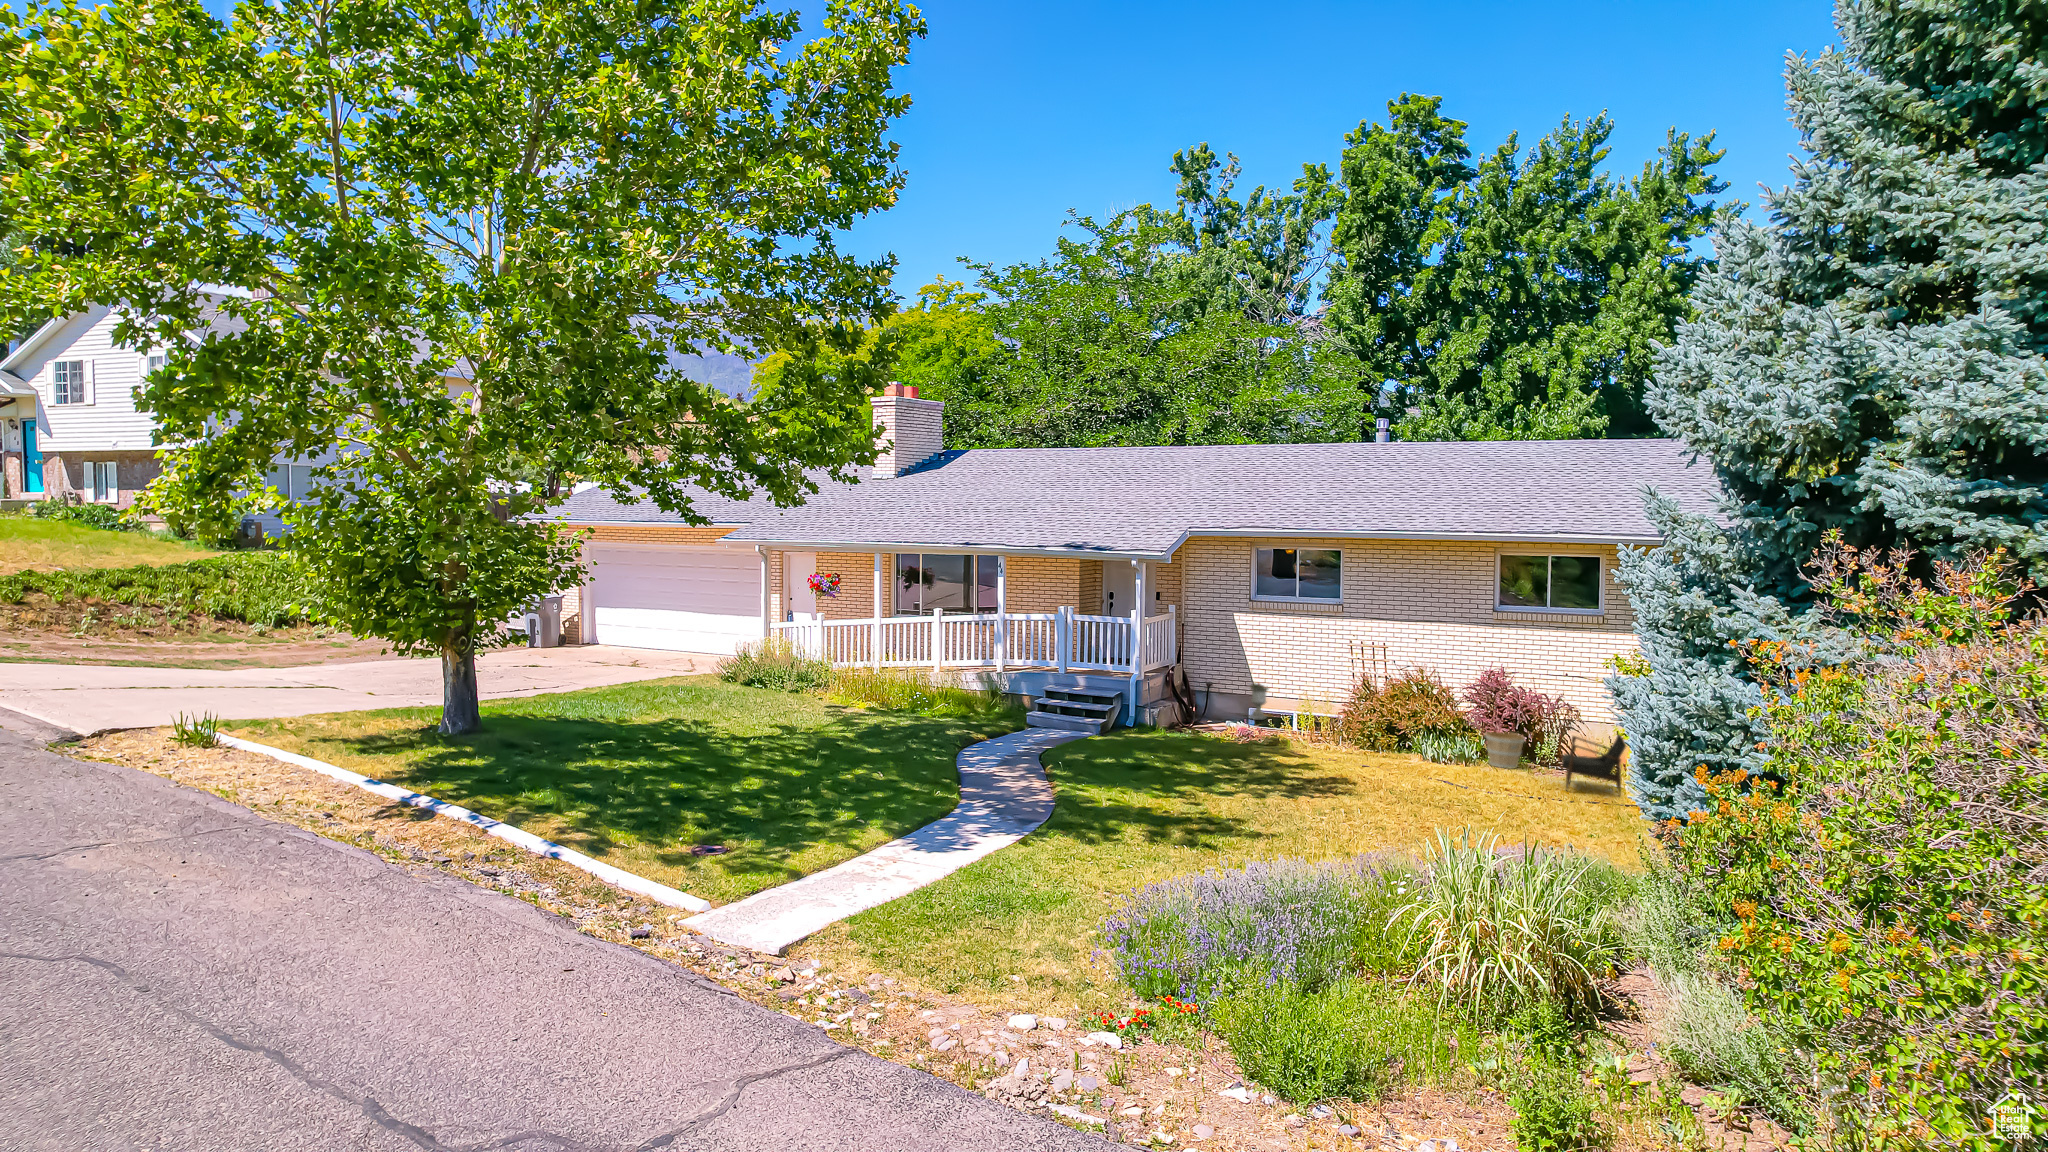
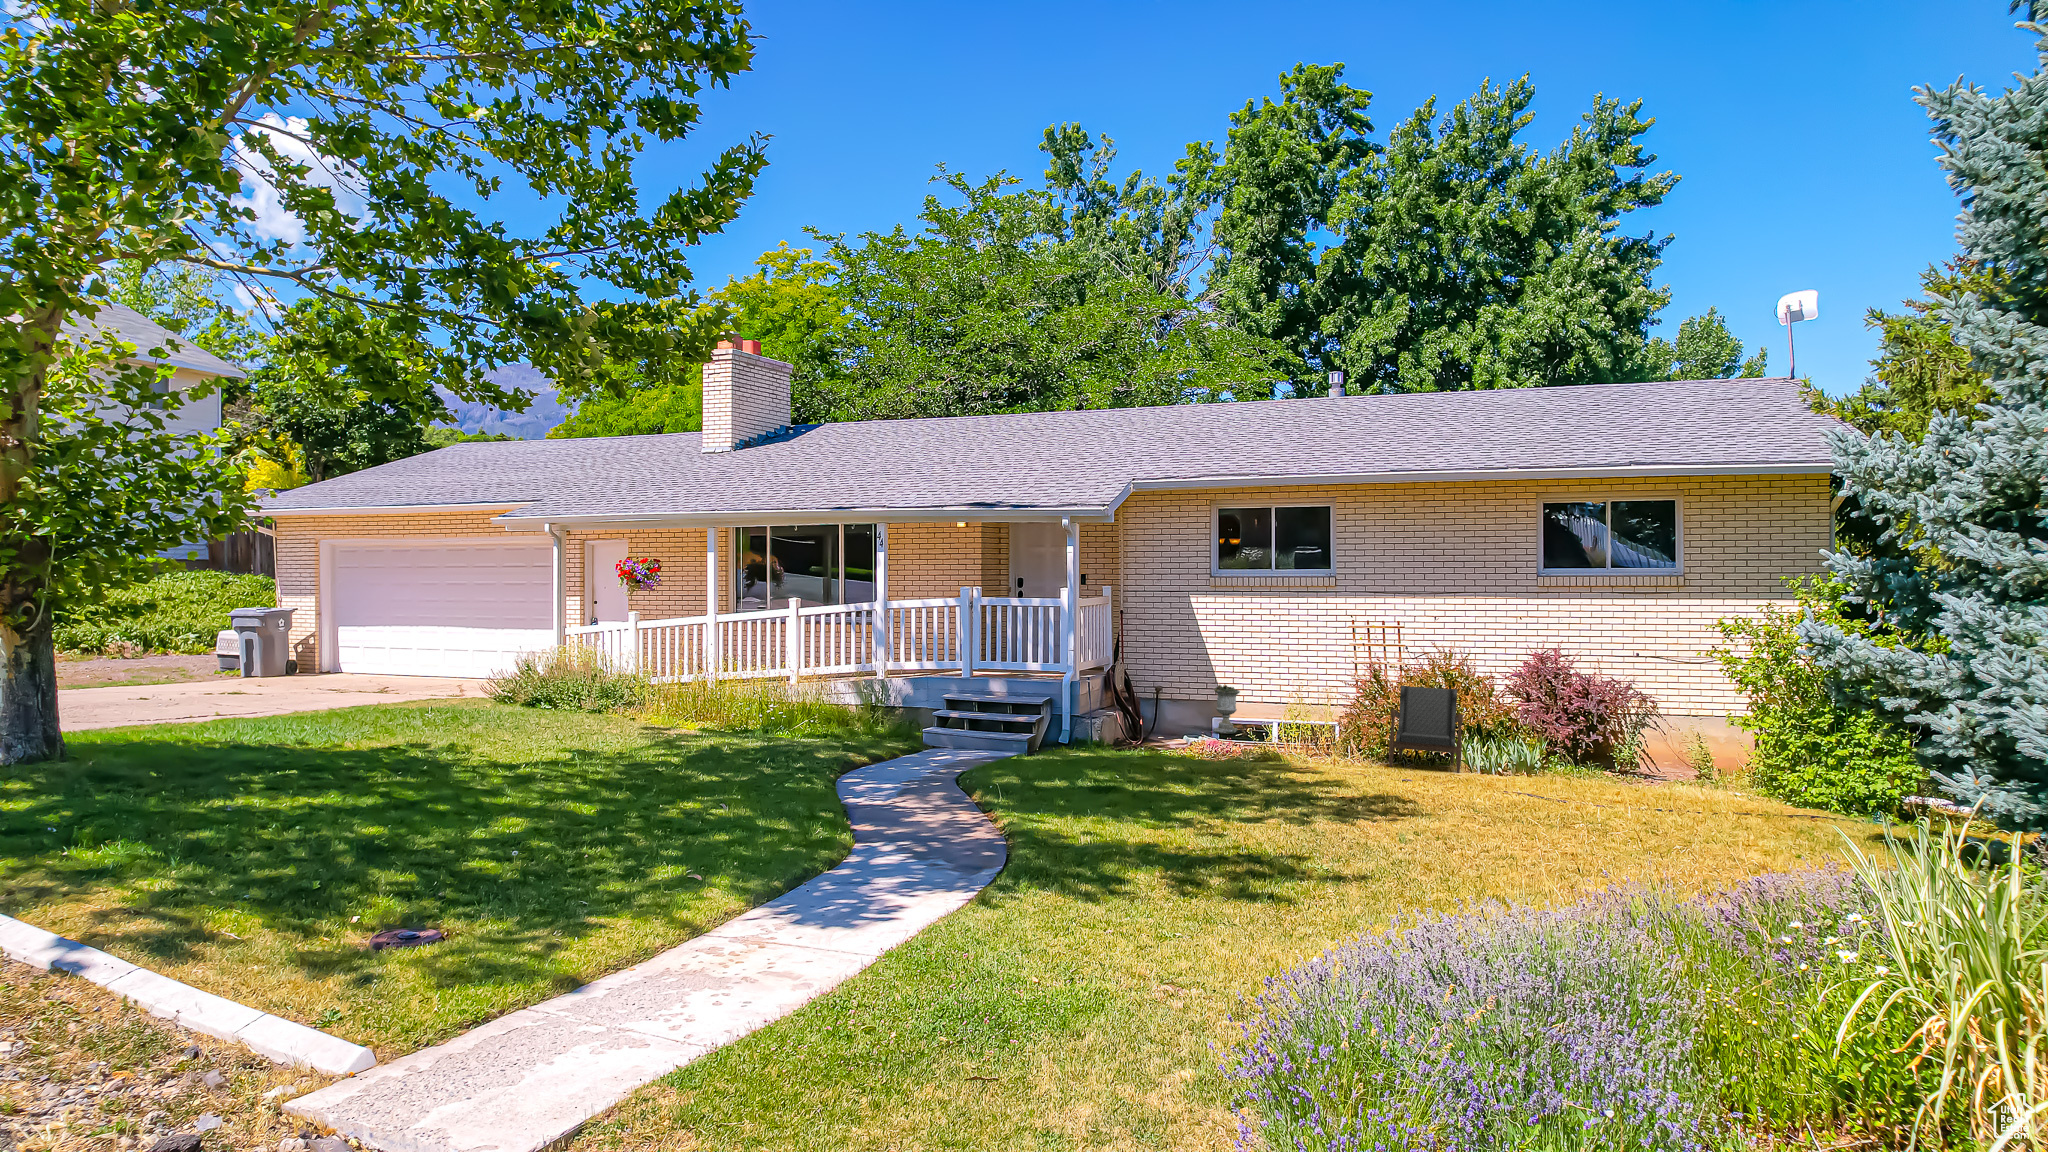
wooden bucket: present [1485,732,1525,769] -> none [1546,730,1602,778]
armchair: present [1562,733,1626,796] -> present [1389,686,1463,773]

